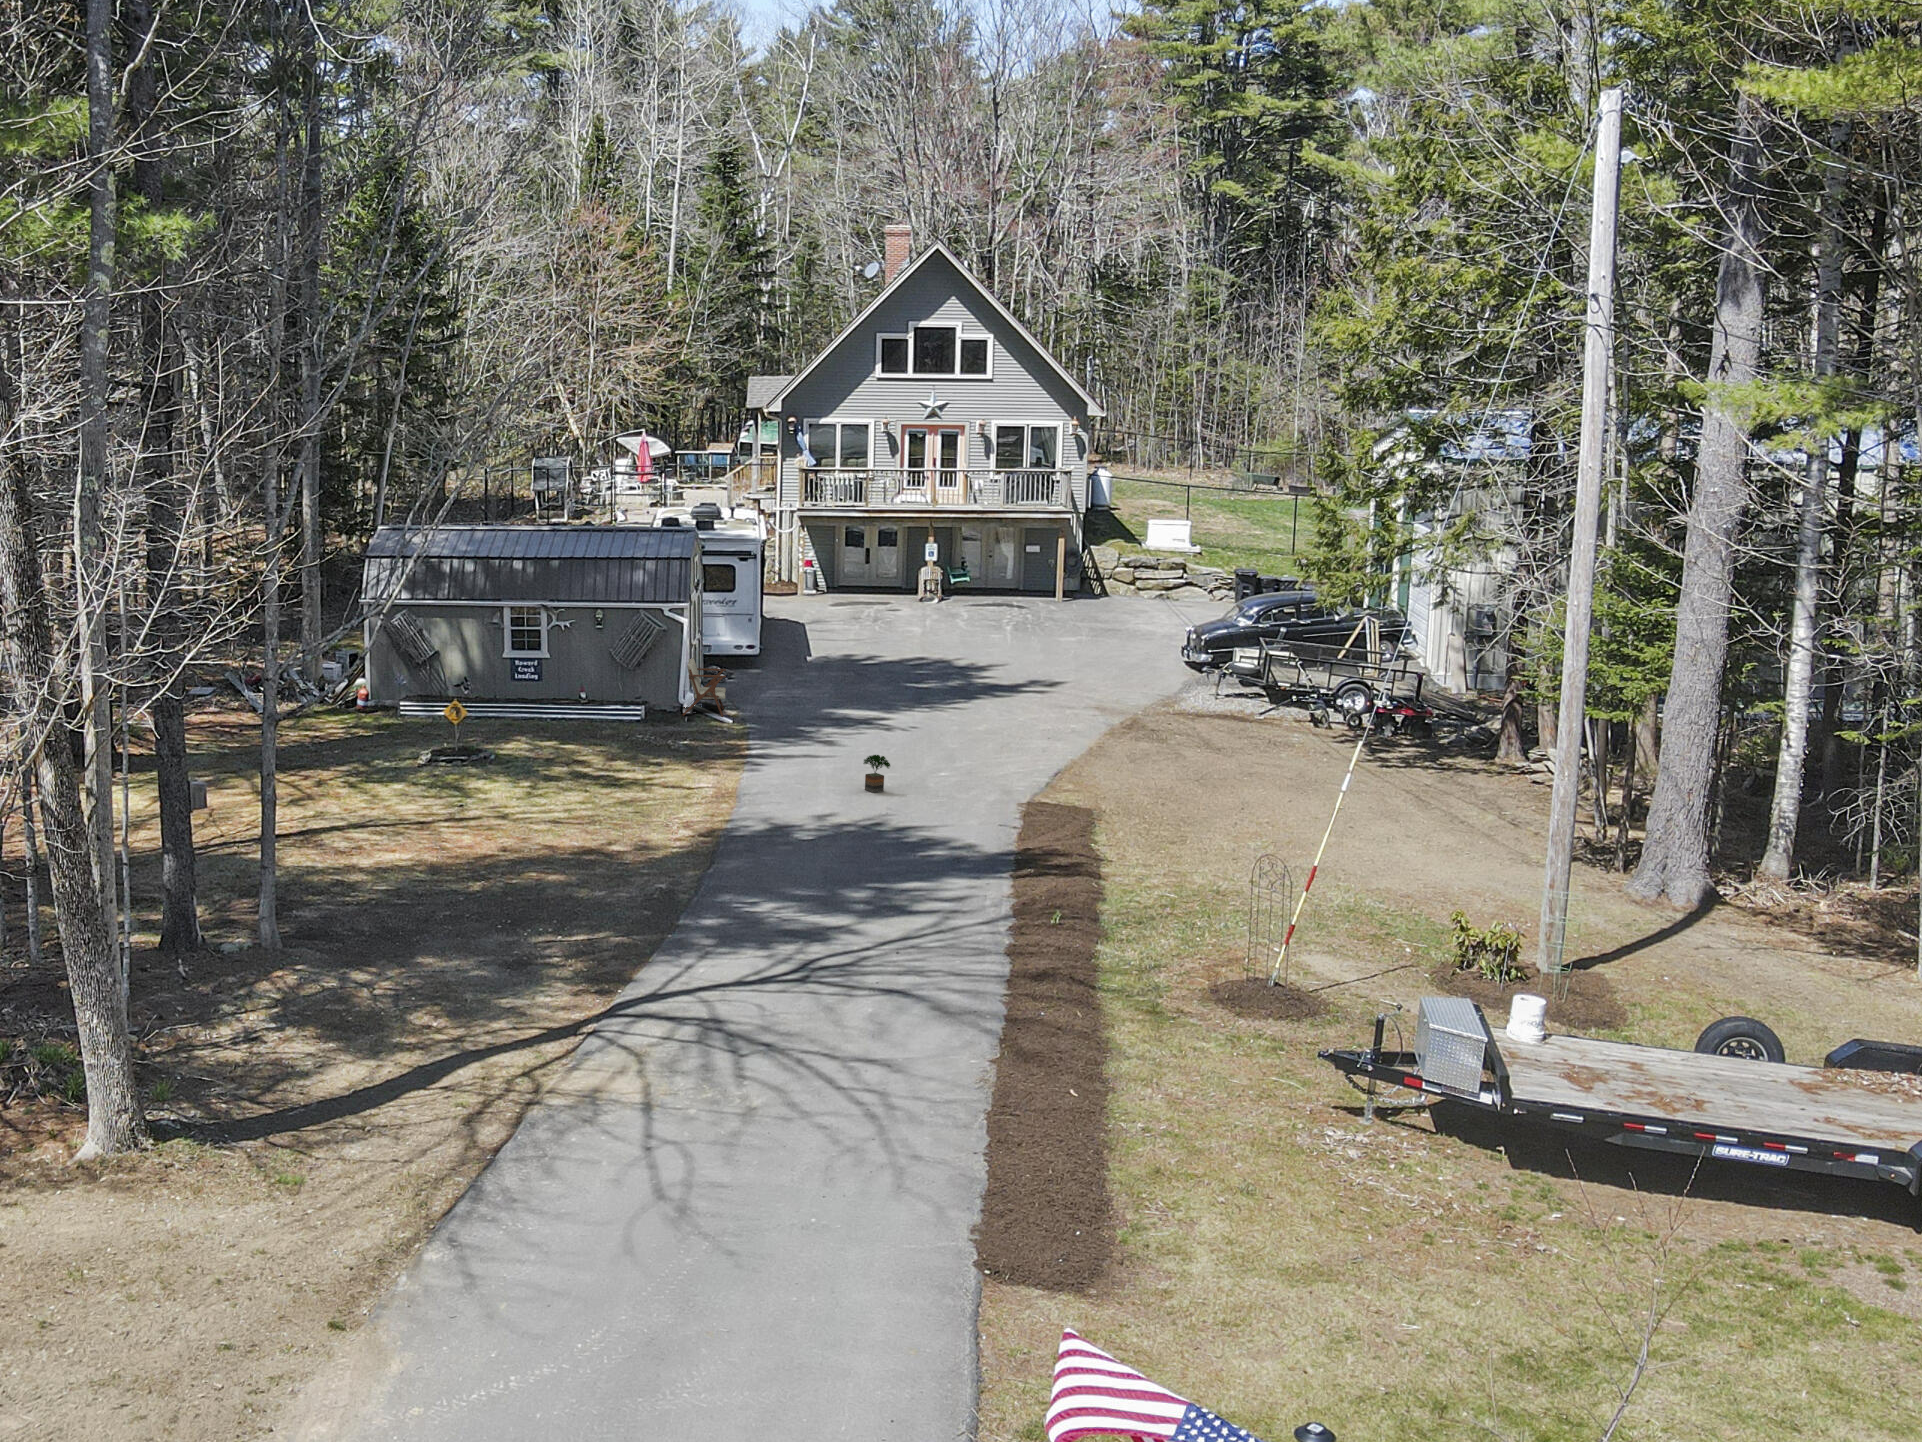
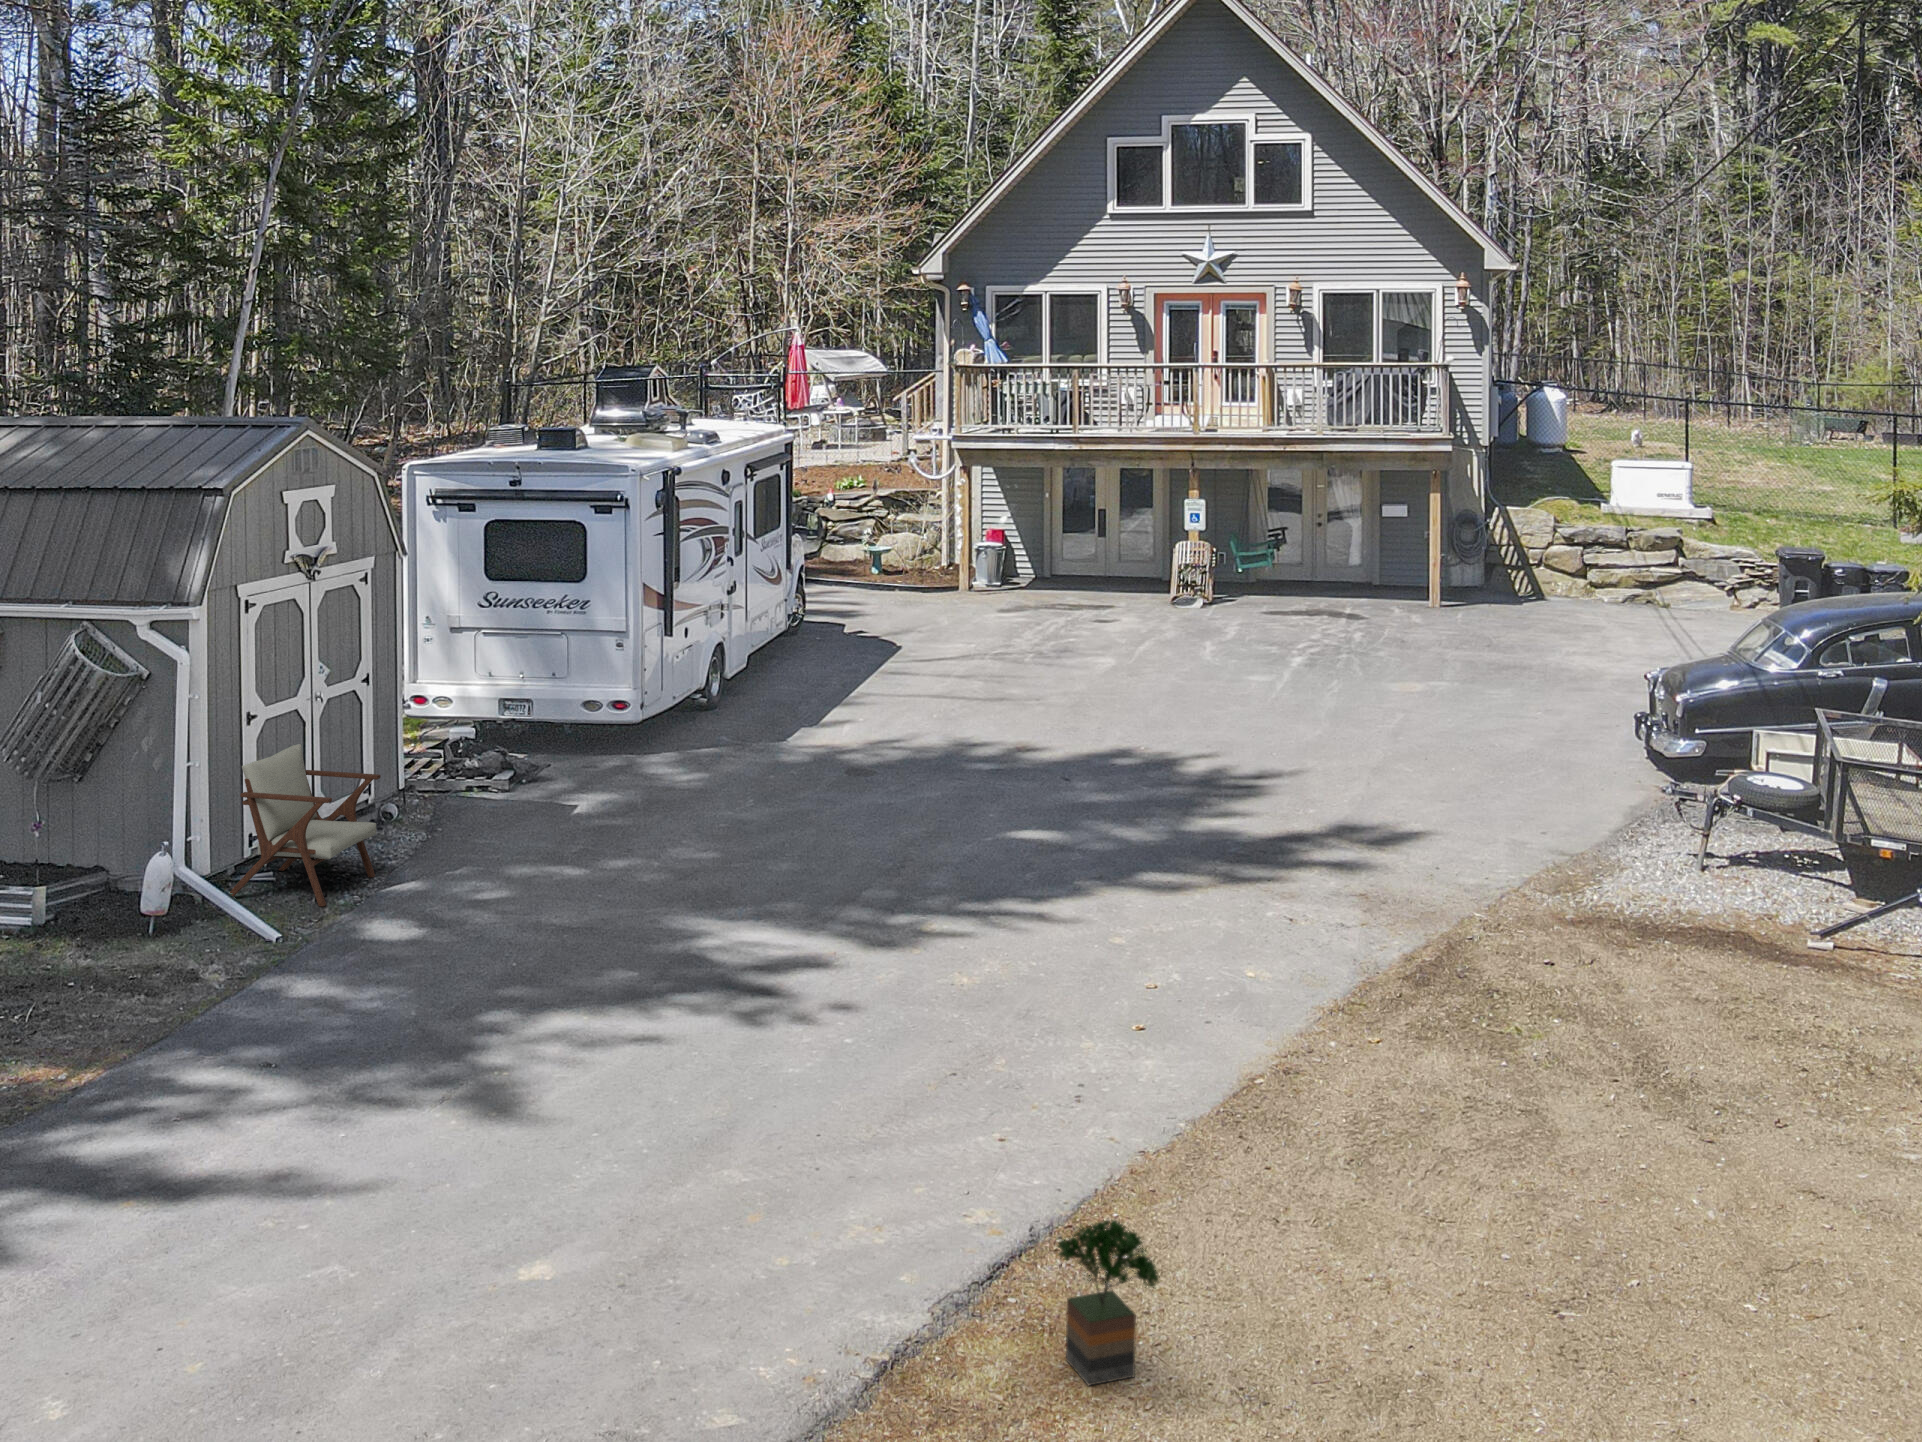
potted tree: present [863,755,890,793] -> present [1058,1219,1158,1385]

